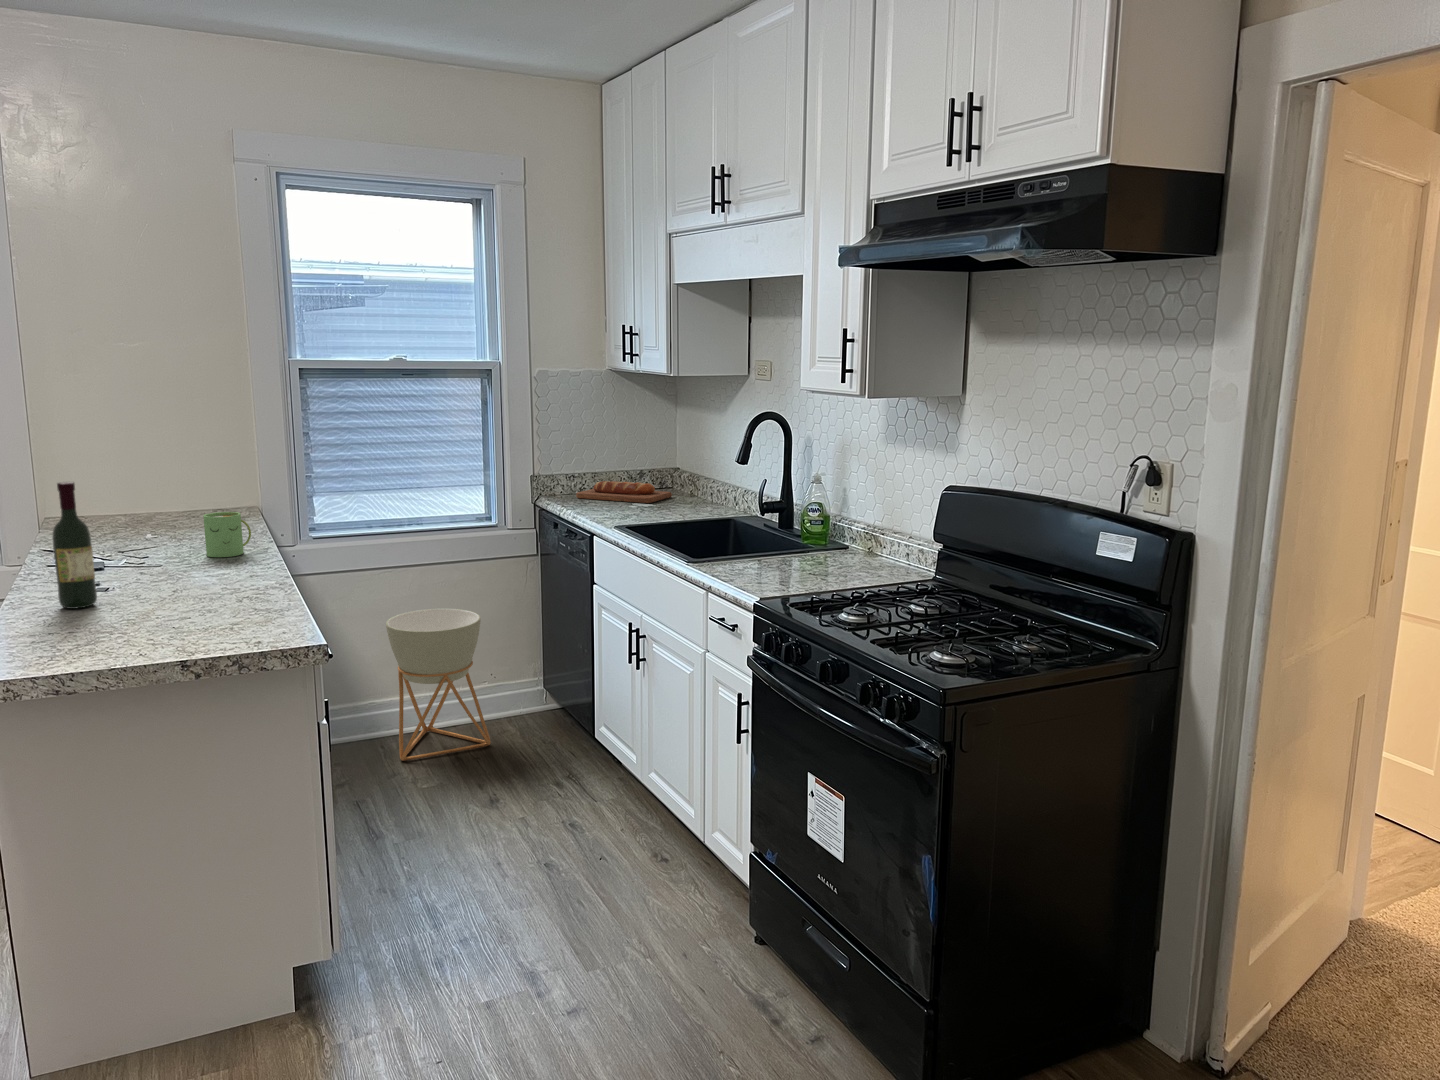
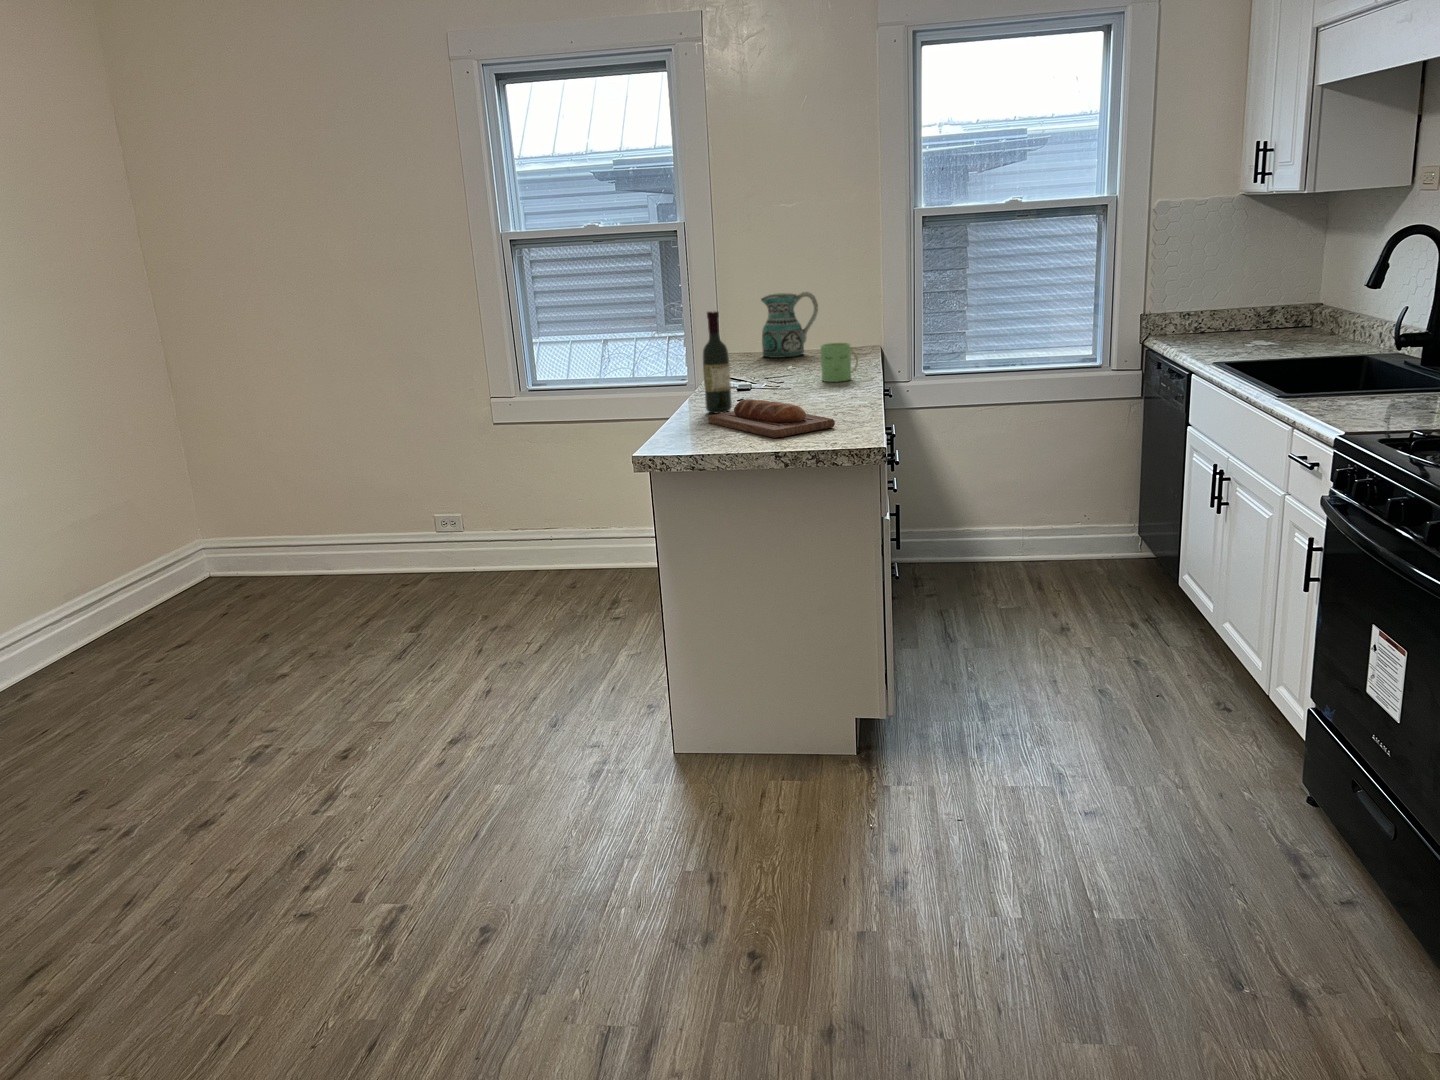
ceramic pitcher: none [110,450,186,526] -> present [761,292,818,358]
bread loaf: present [576,481,672,503] -> present [708,399,835,438]
planter: present [386,609,491,761] -> none [980,446,1073,586]

